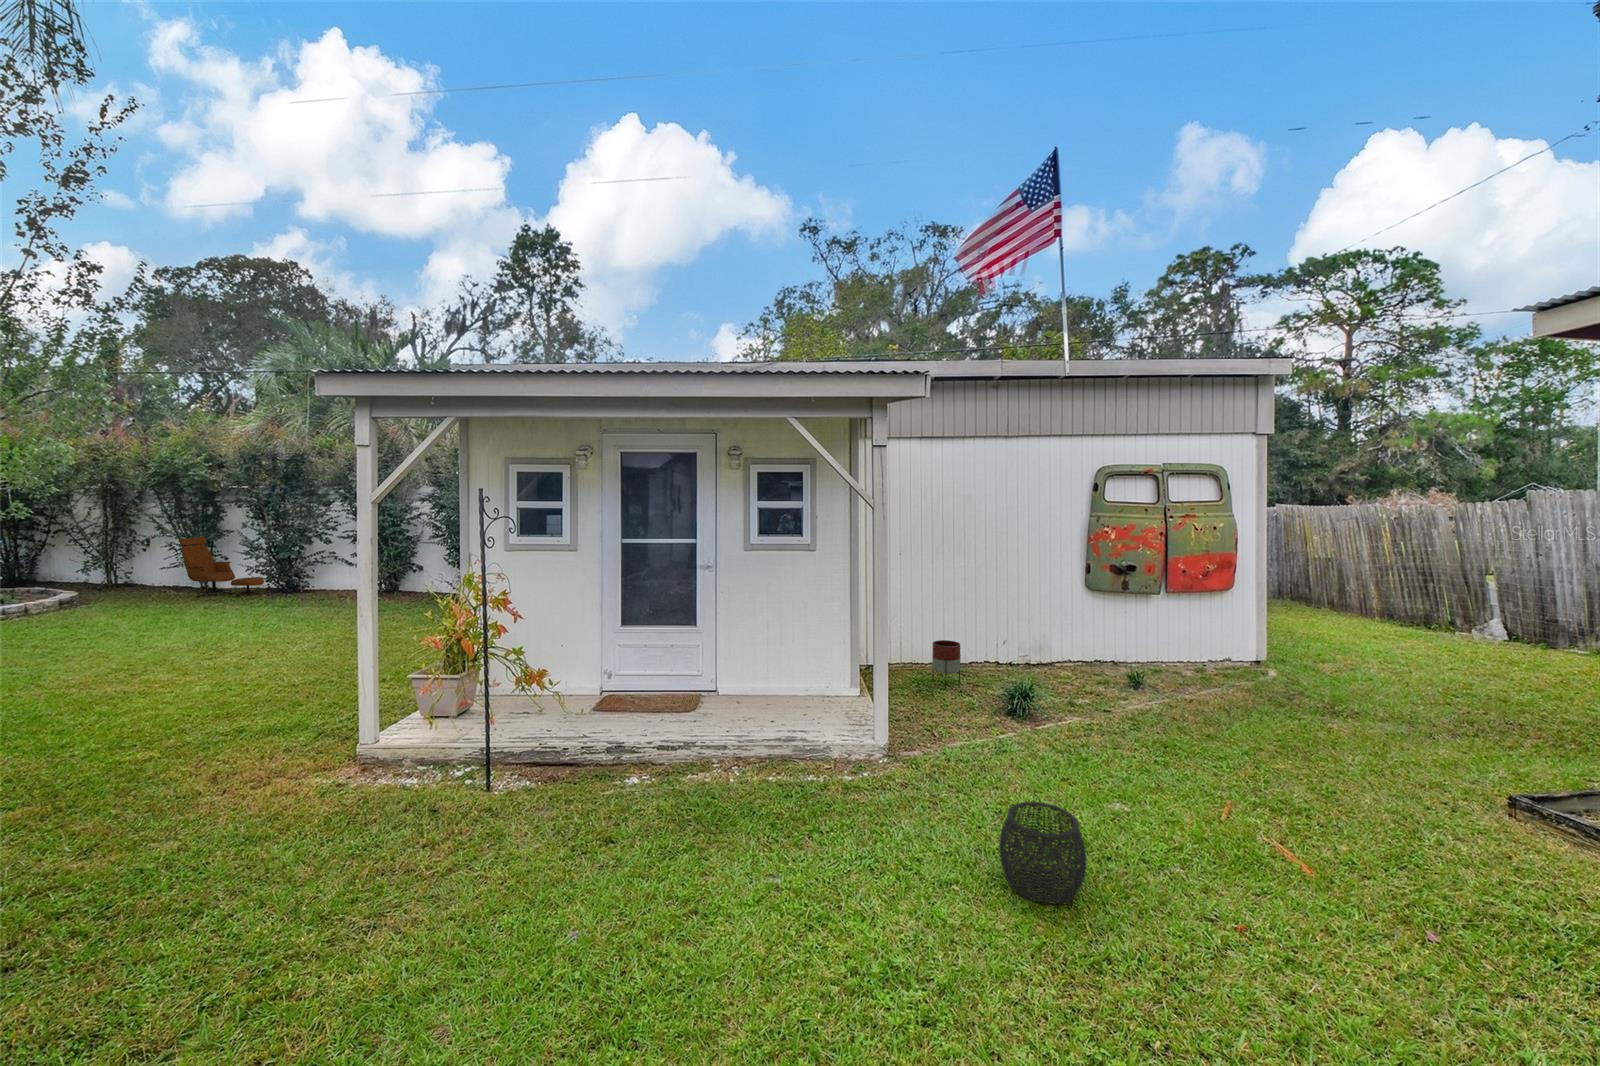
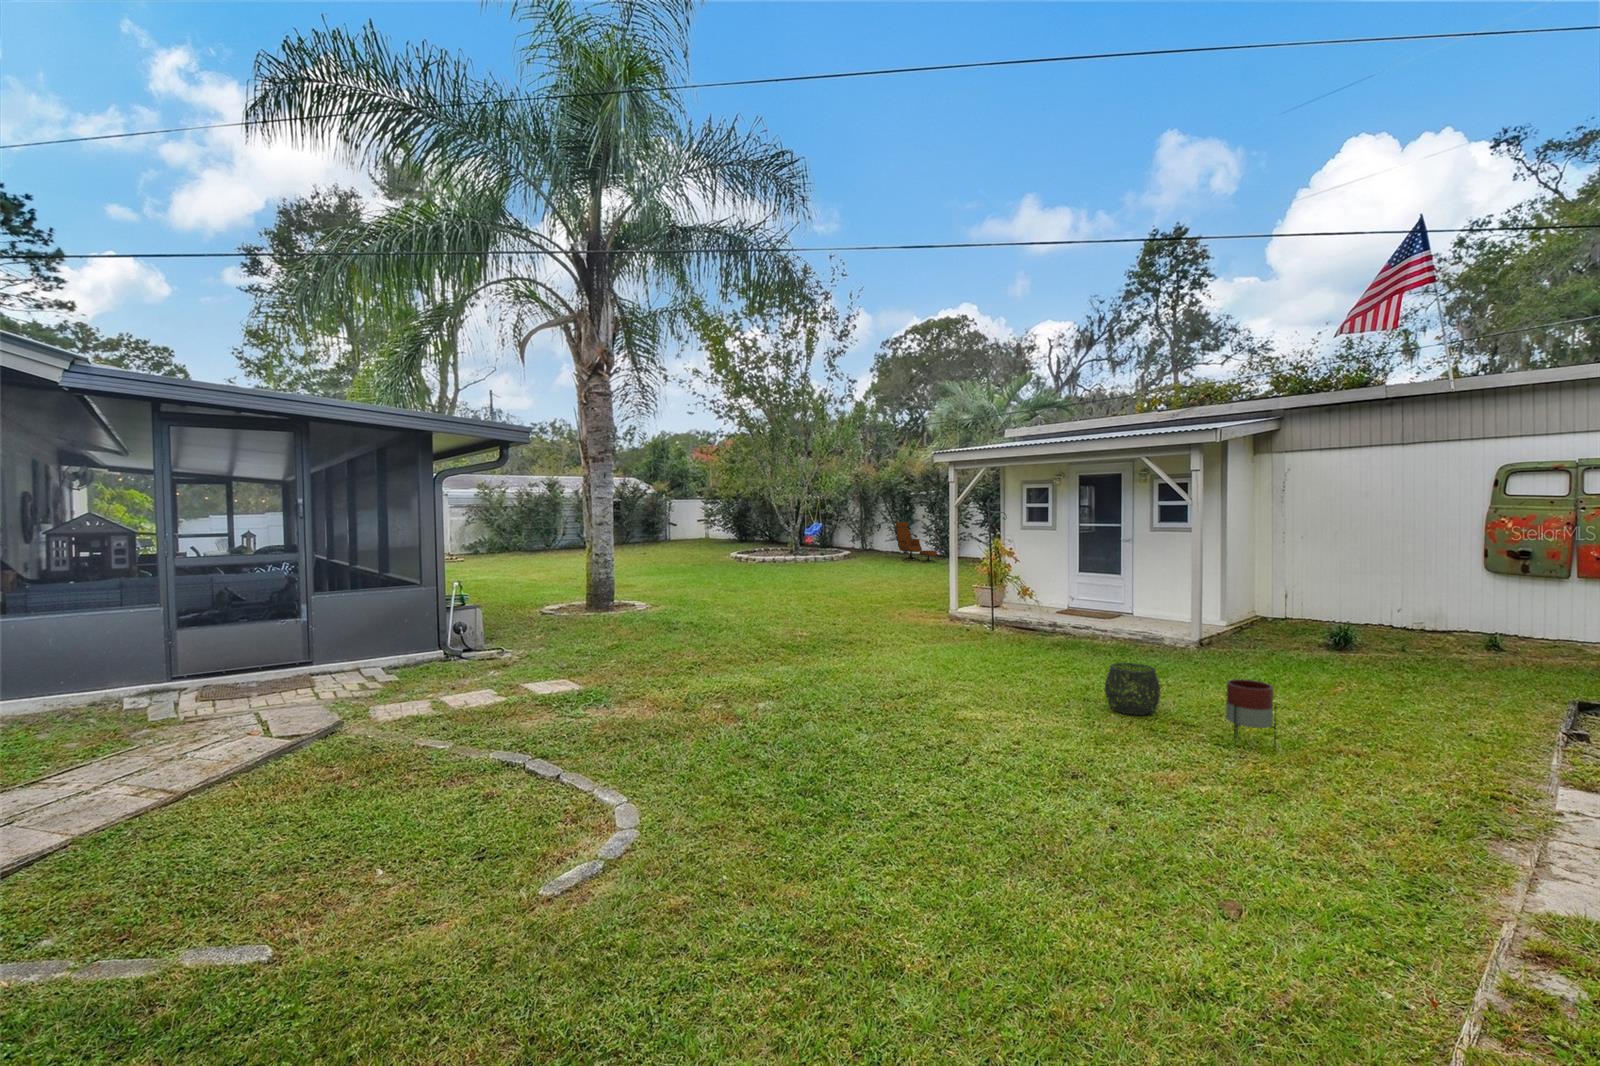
planter: present [932,640,961,689] -> present [1226,679,1276,747]
woven basket: present [999,802,1087,905] -> present [1105,663,1160,716]

